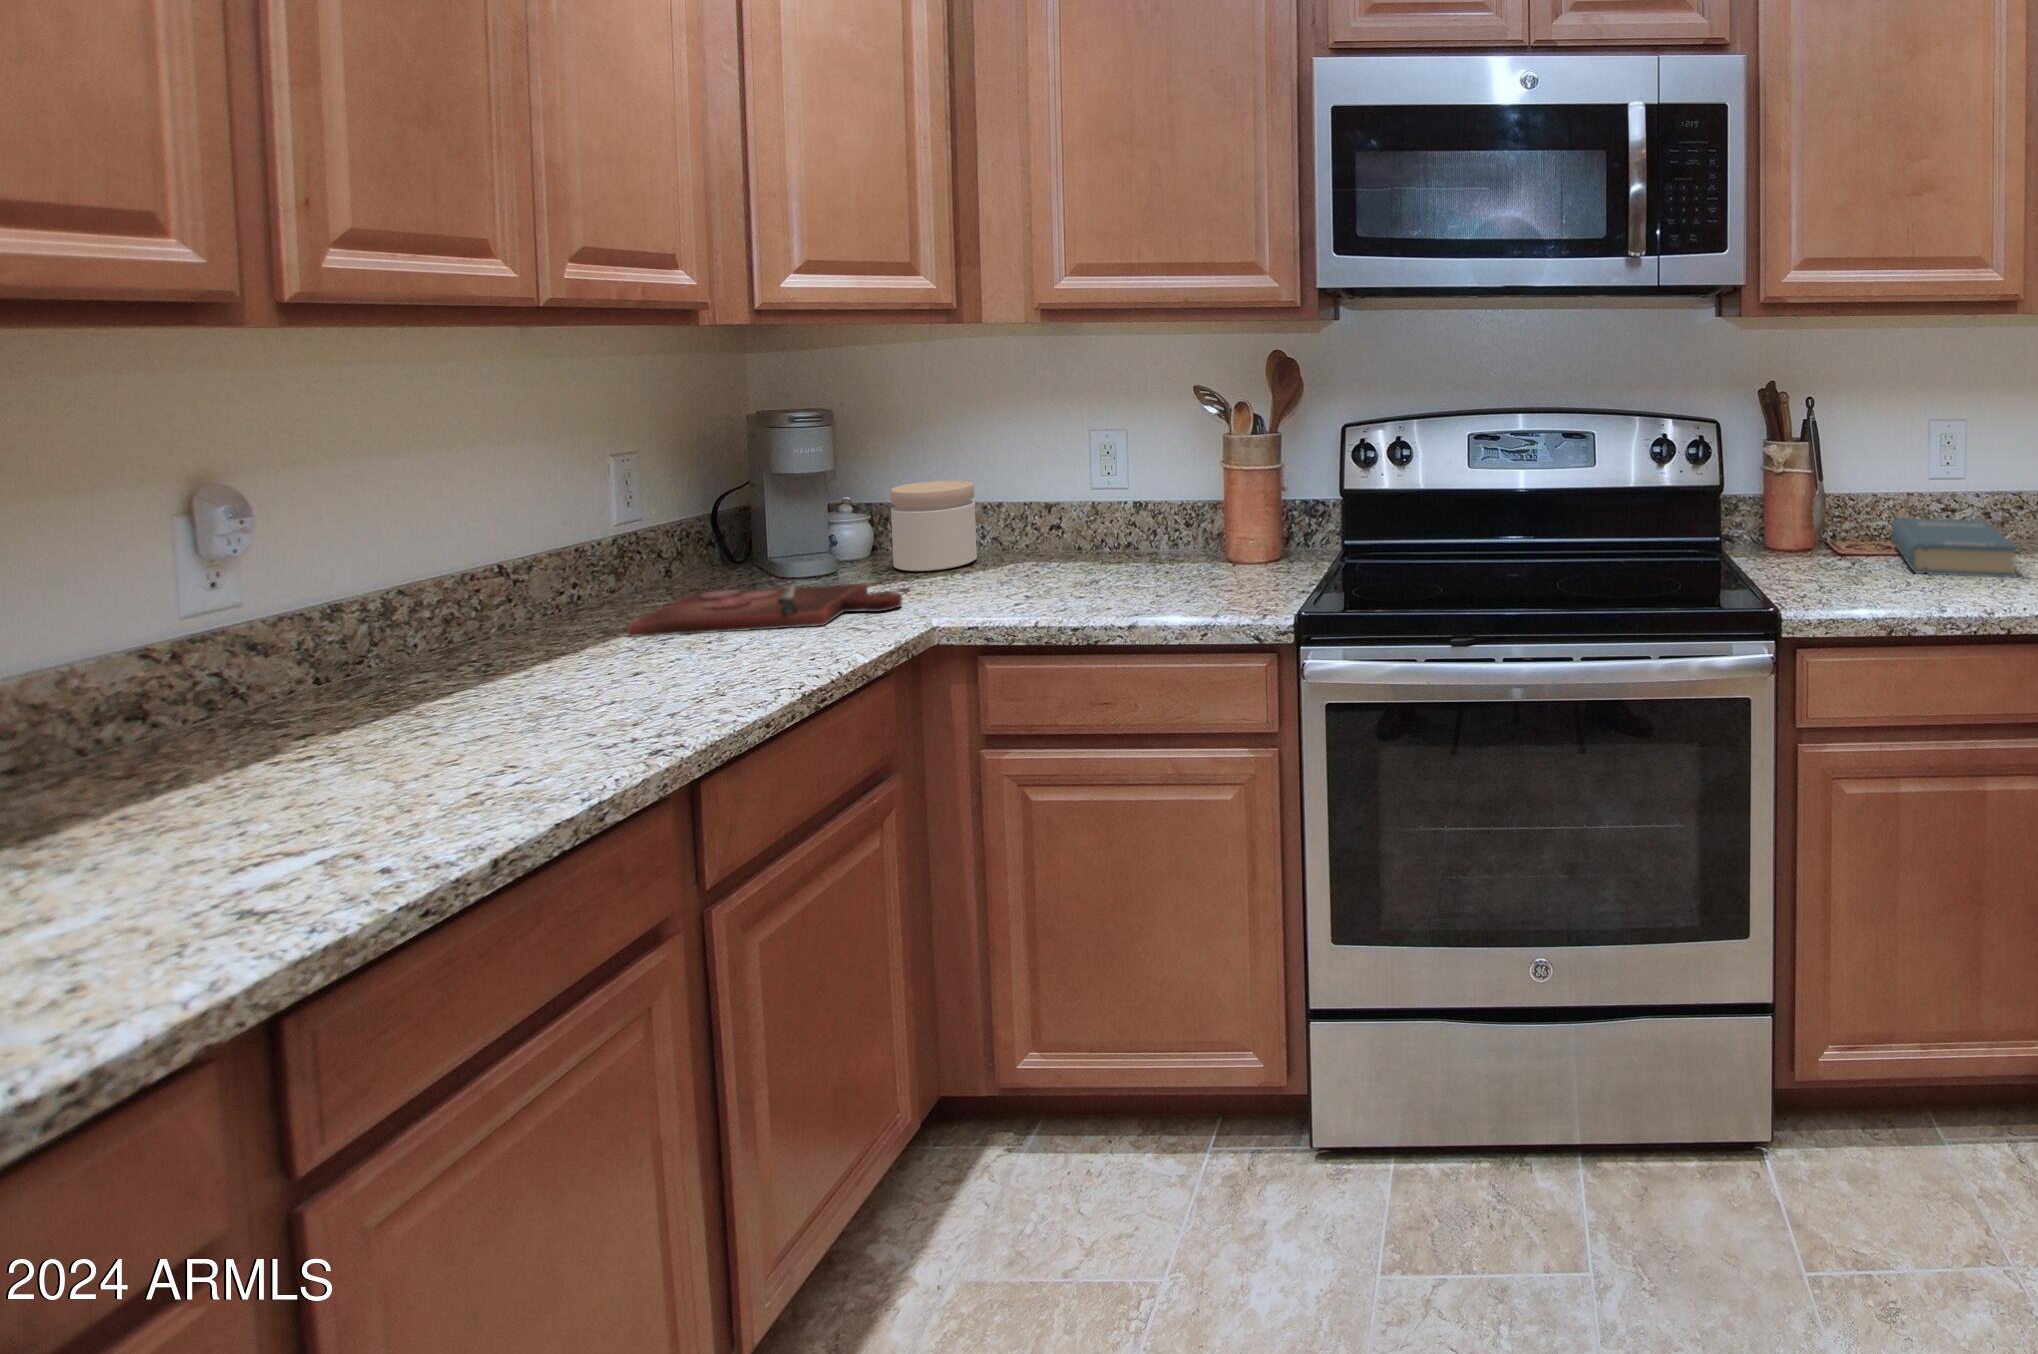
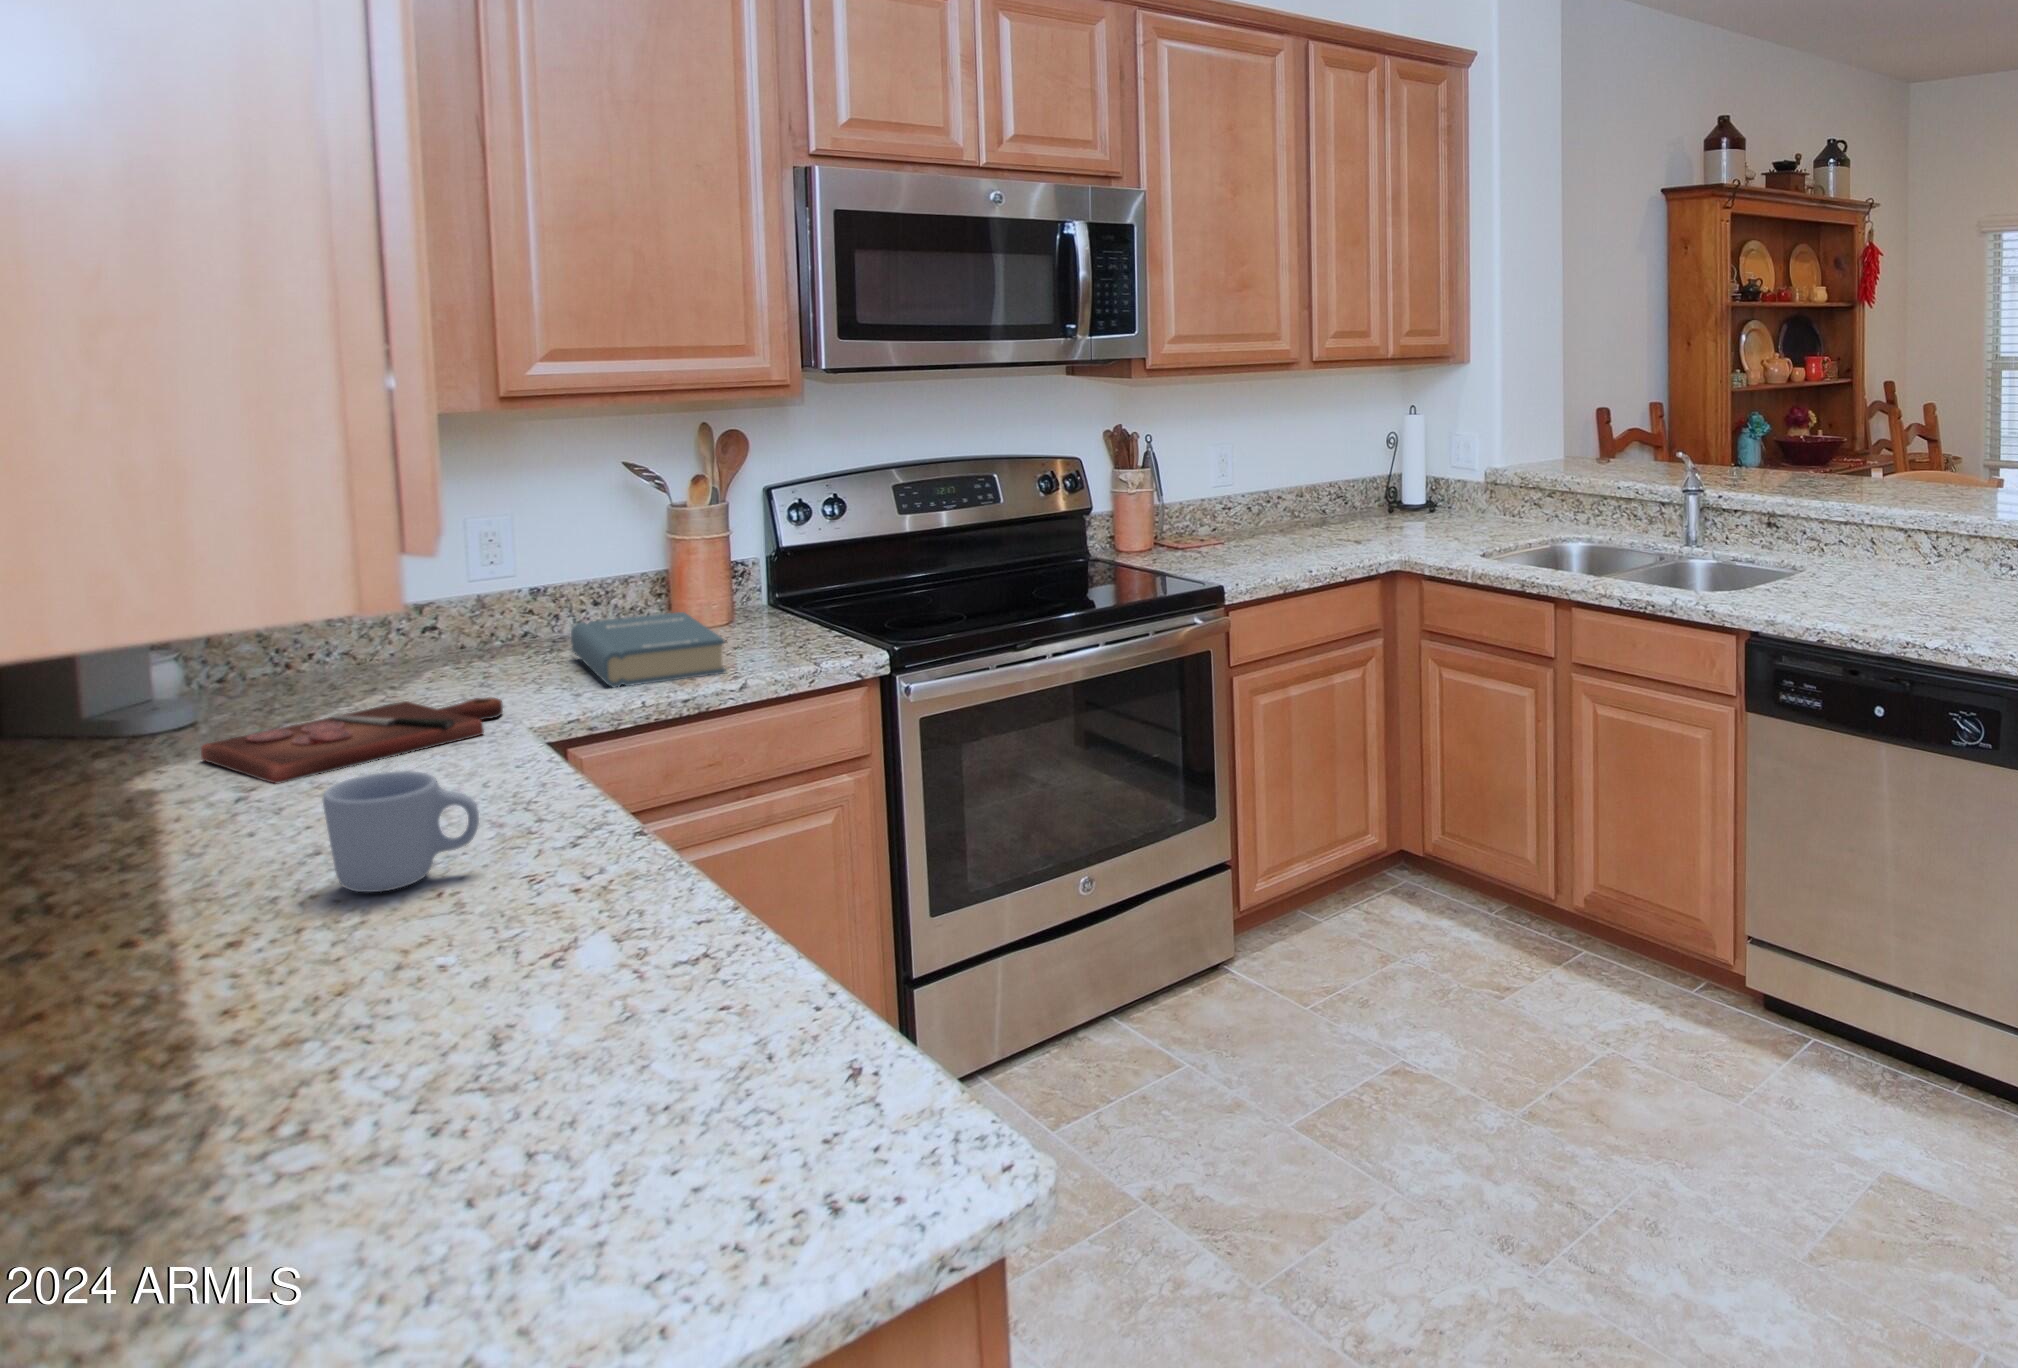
jar: present [891,481,977,571] -> none [275,583,390,699]
hardback book: present [1891,518,2017,578] -> present [571,612,725,688]
mug: none [144,655,292,776] -> present [323,771,479,892]

